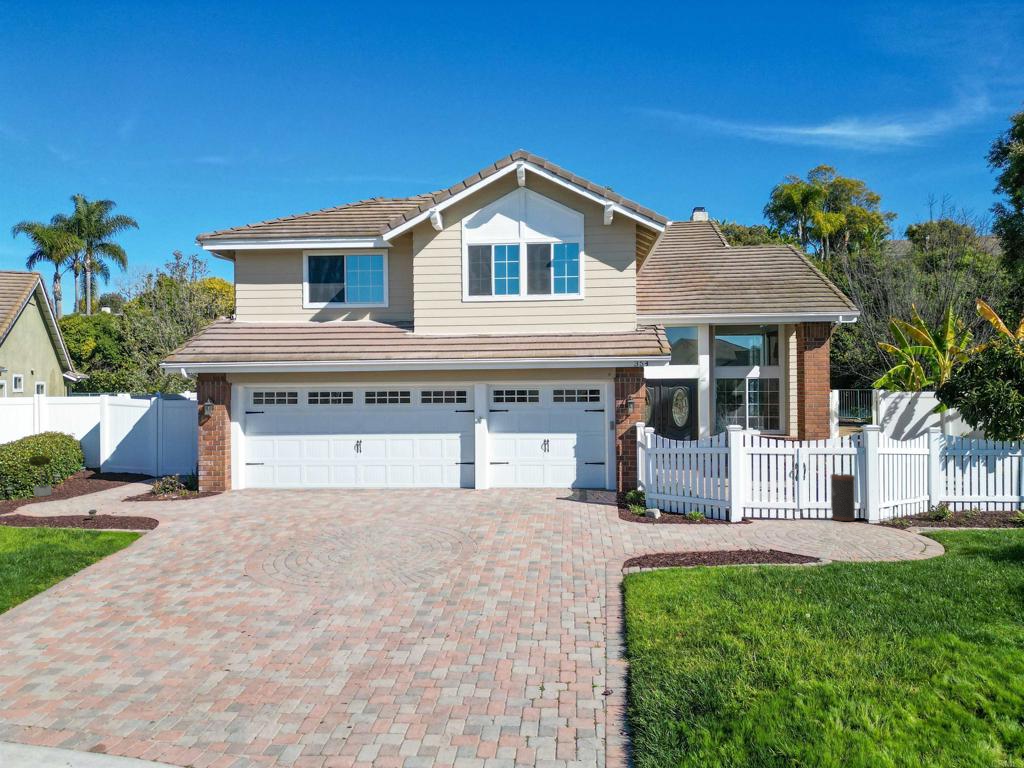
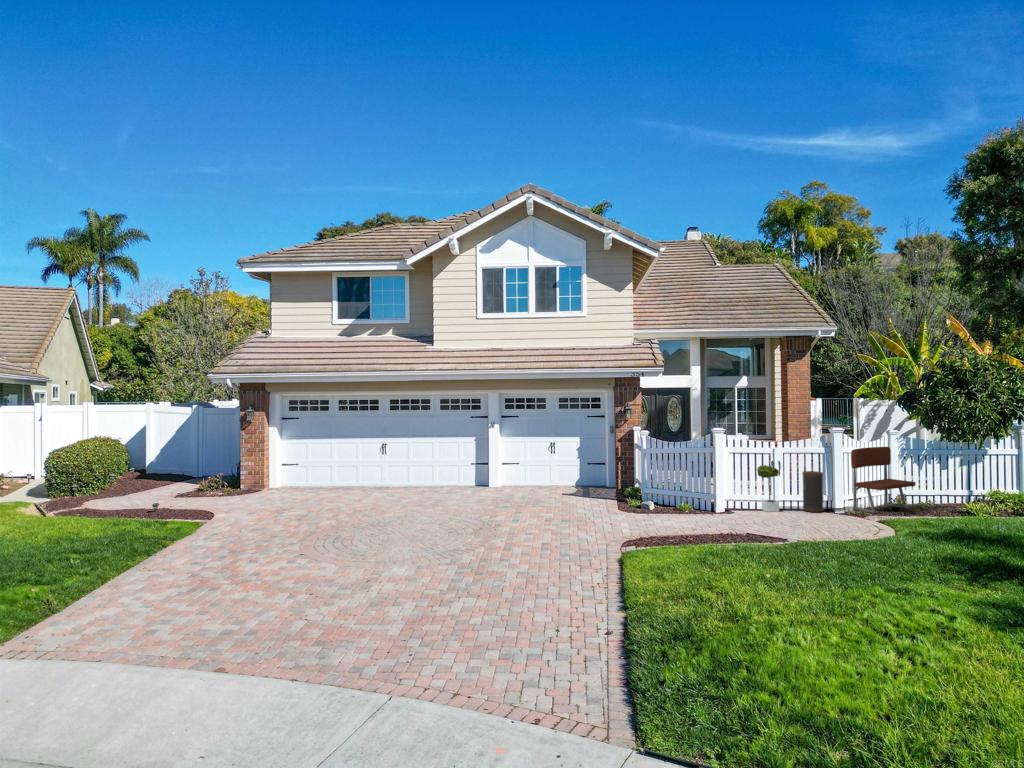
bench: none [887,446,961,523] -> present [851,447,916,514]
potted tree: present [29,455,51,497] -> present [757,465,779,512]

